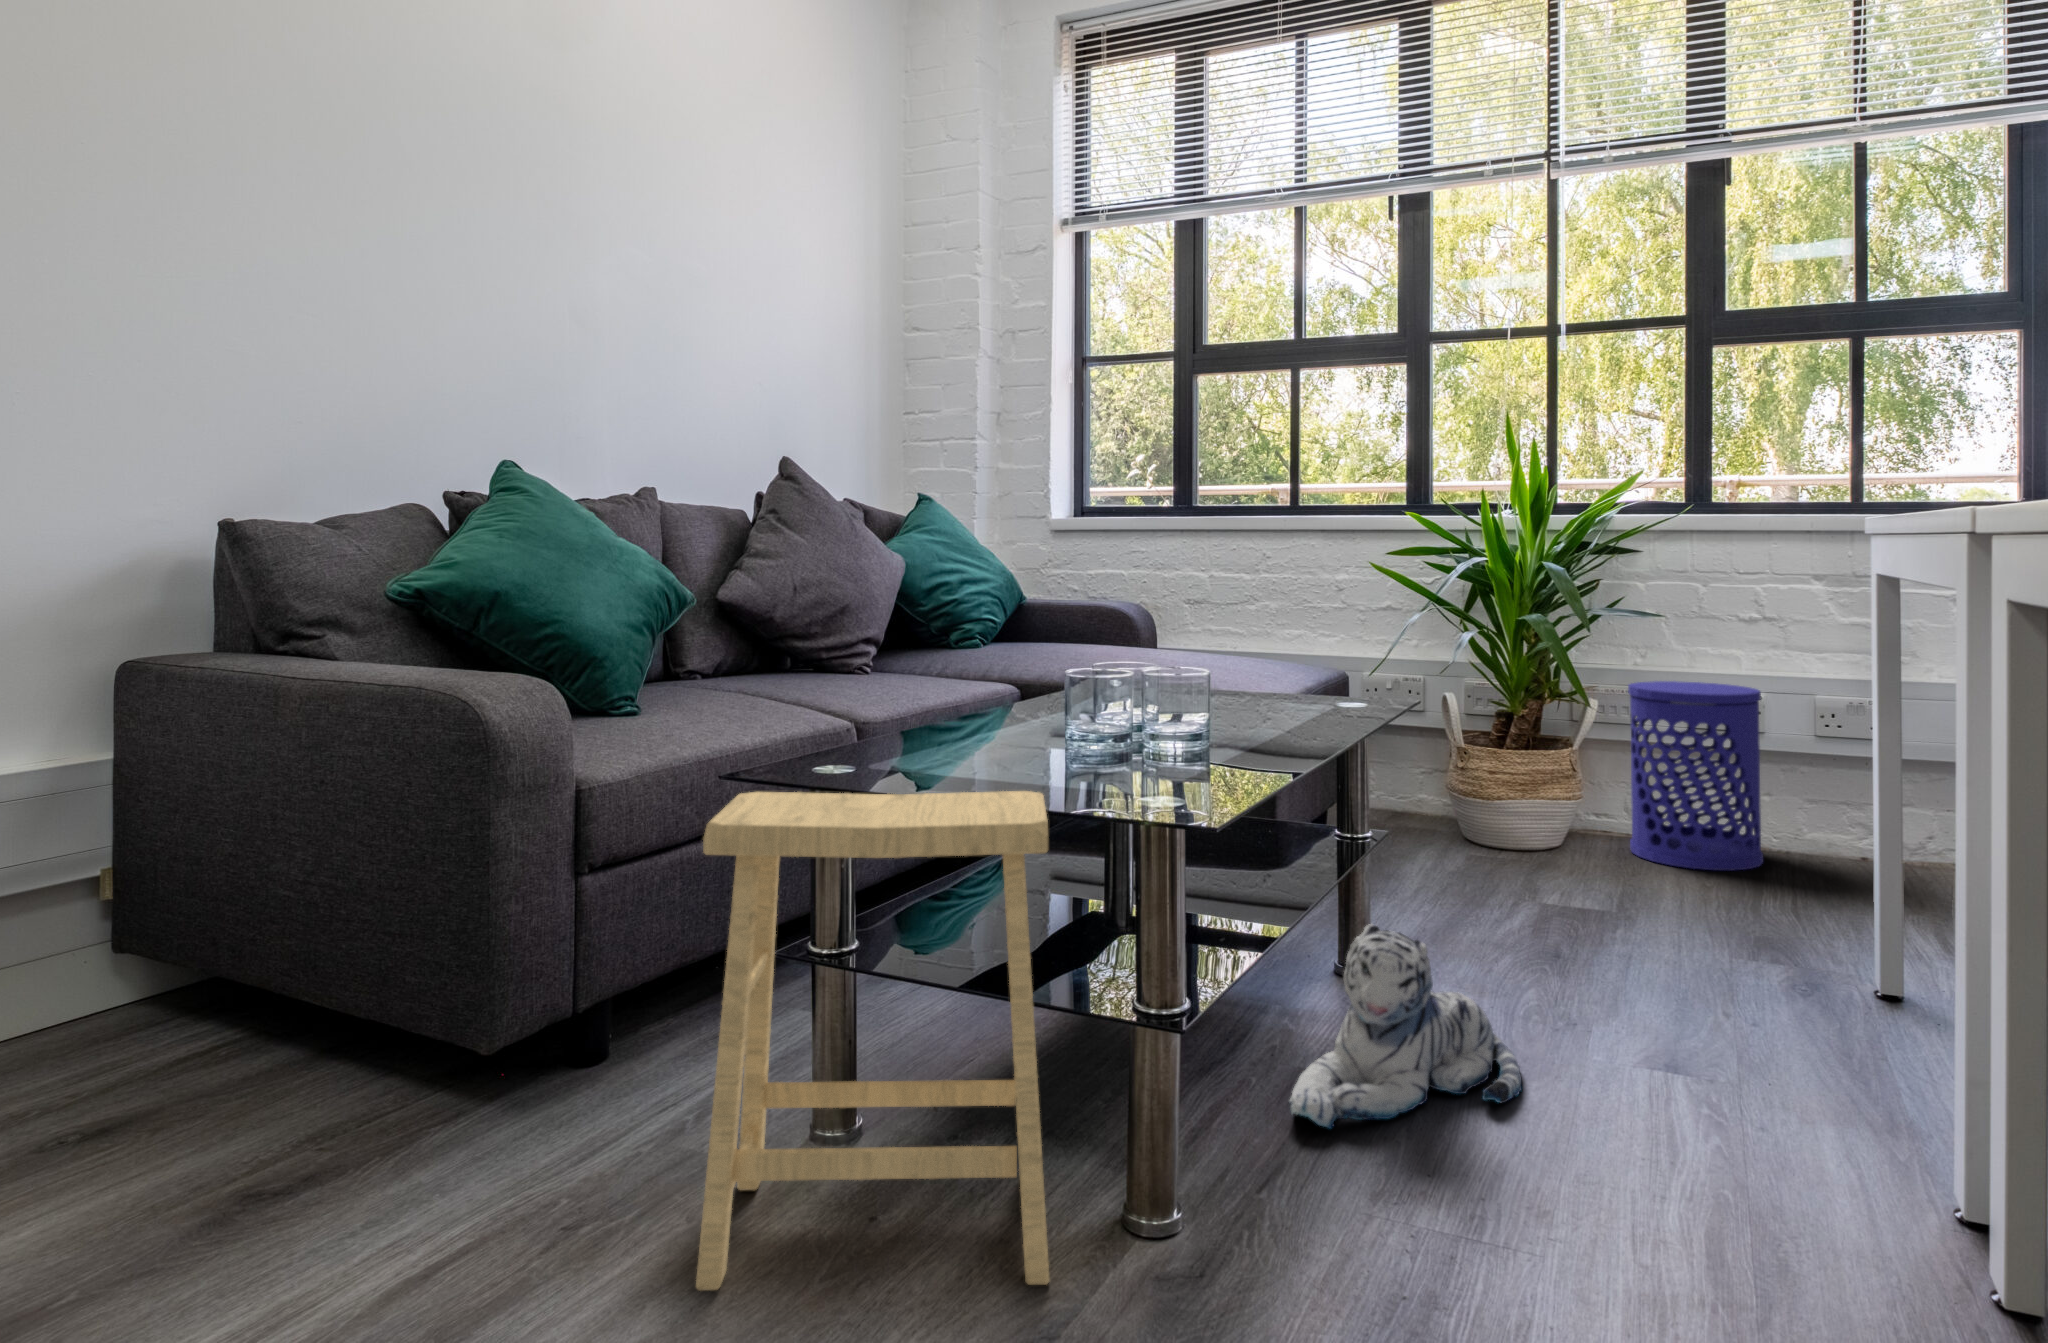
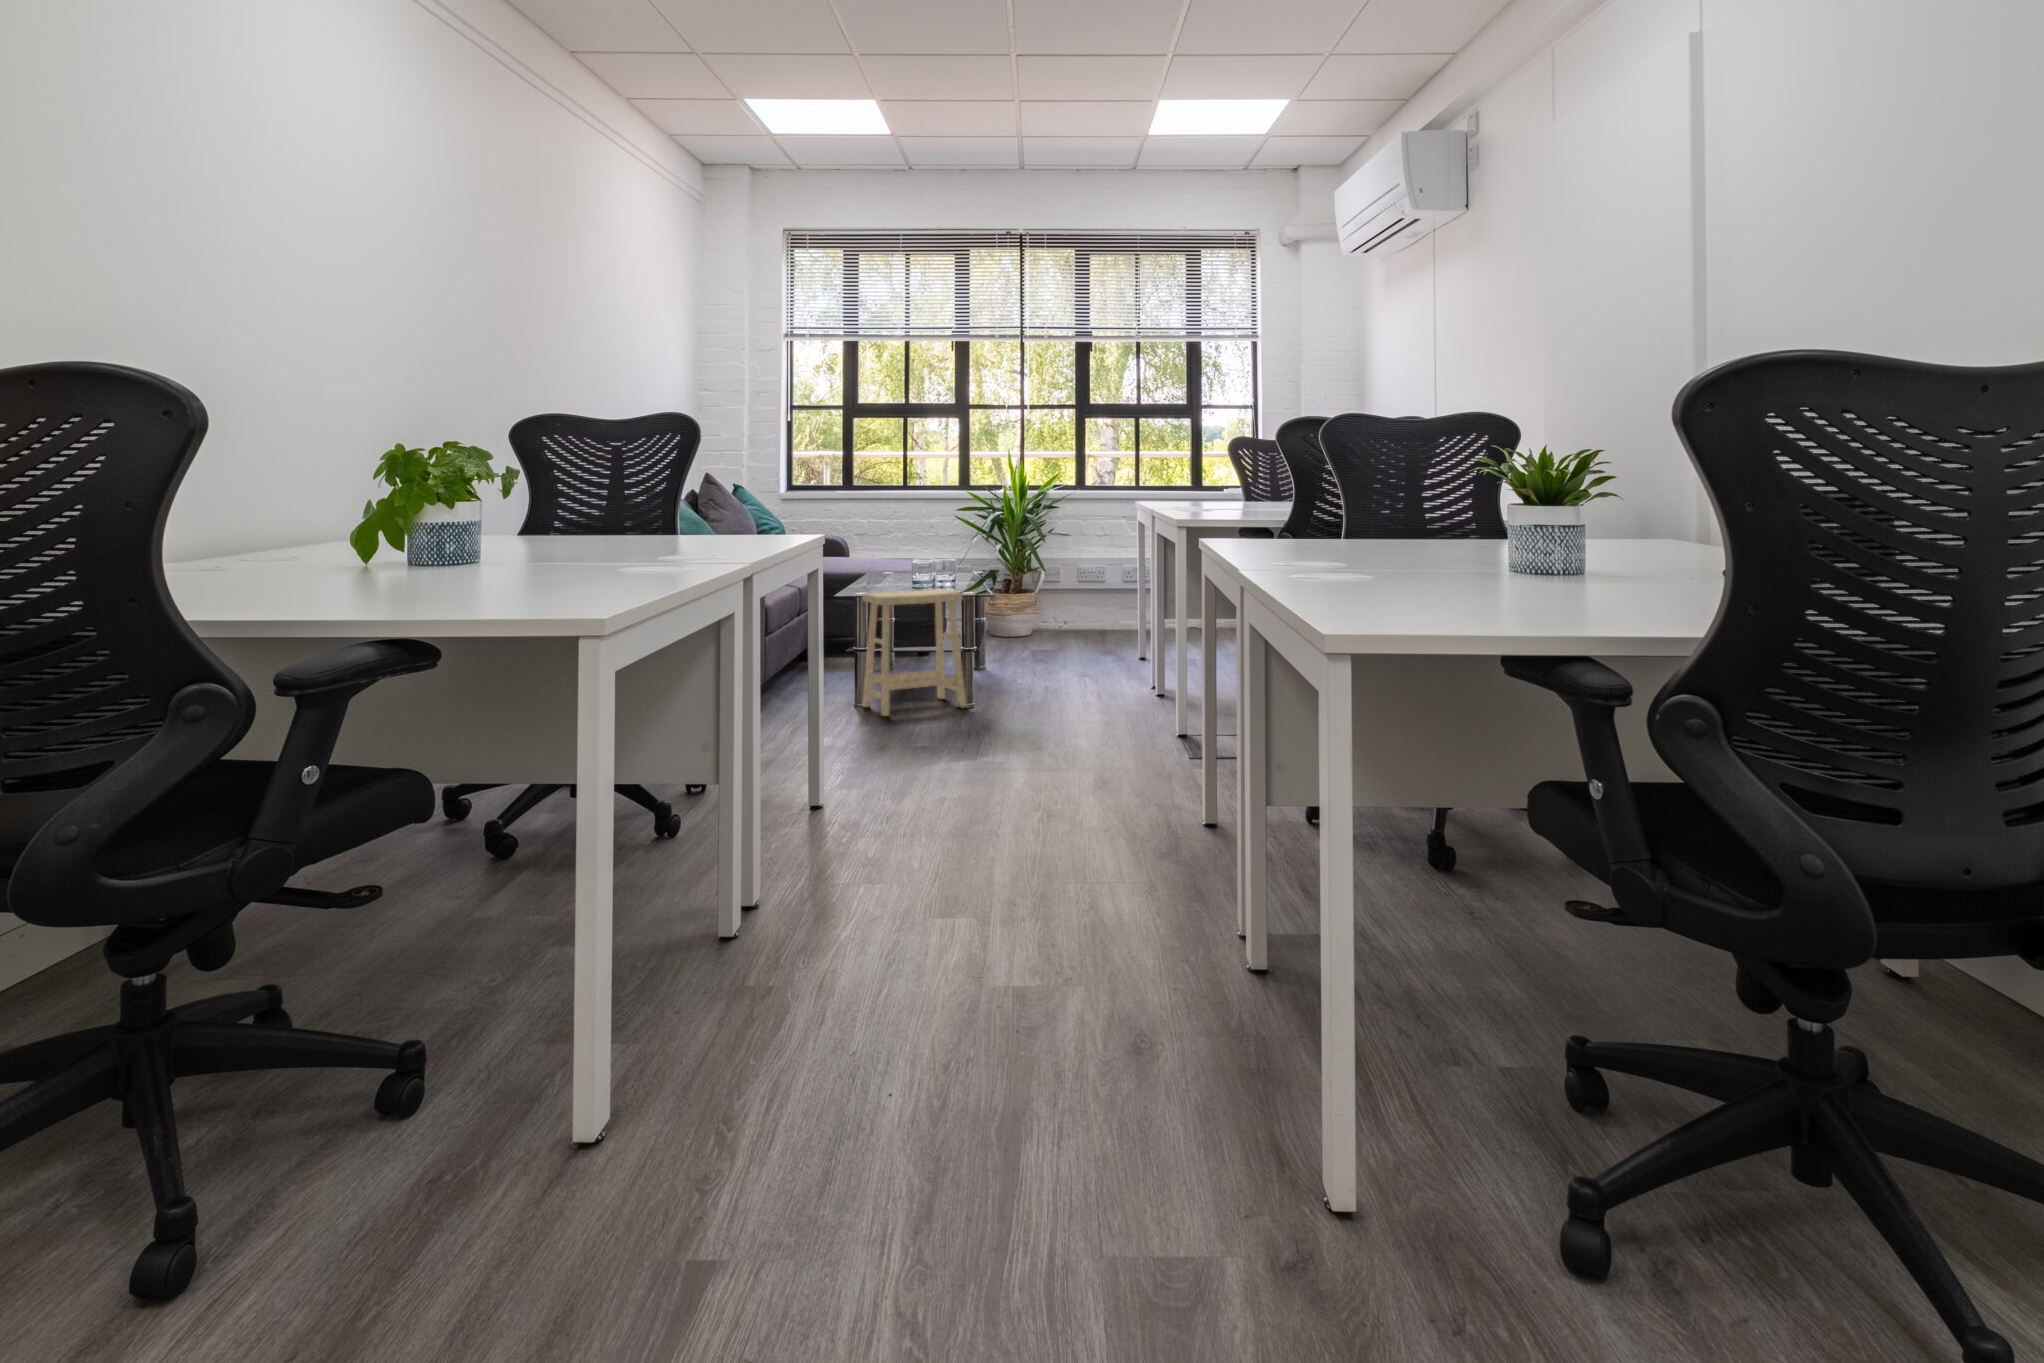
waste bin: present [1628,681,1763,870] -> none [1056,561,1103,632]
plush toy: present [1289,924,1522,1128] -> none [995,630,1054,684]

